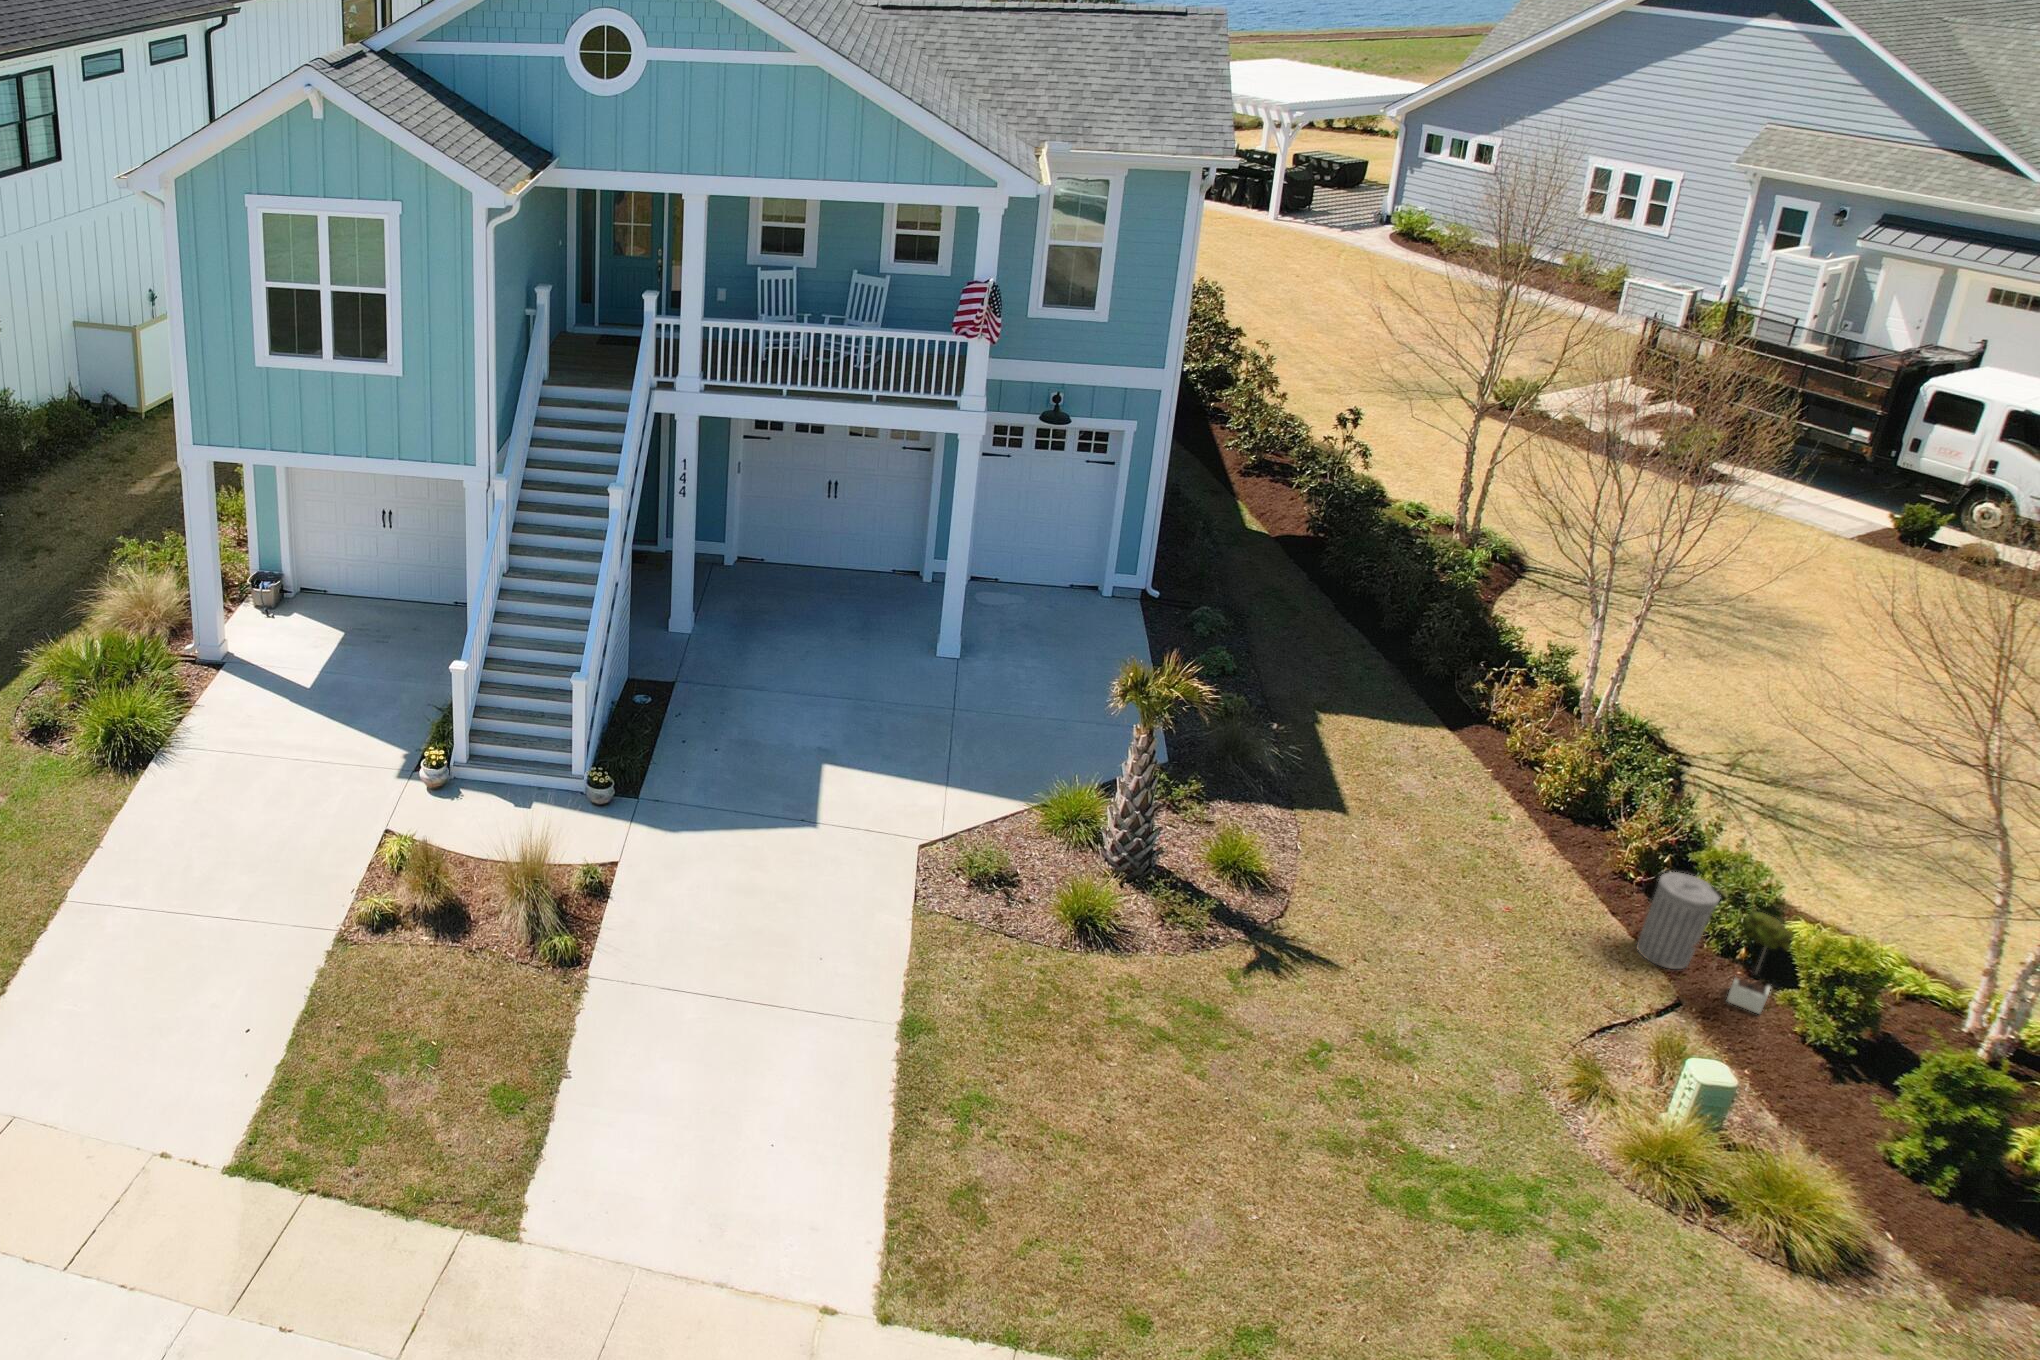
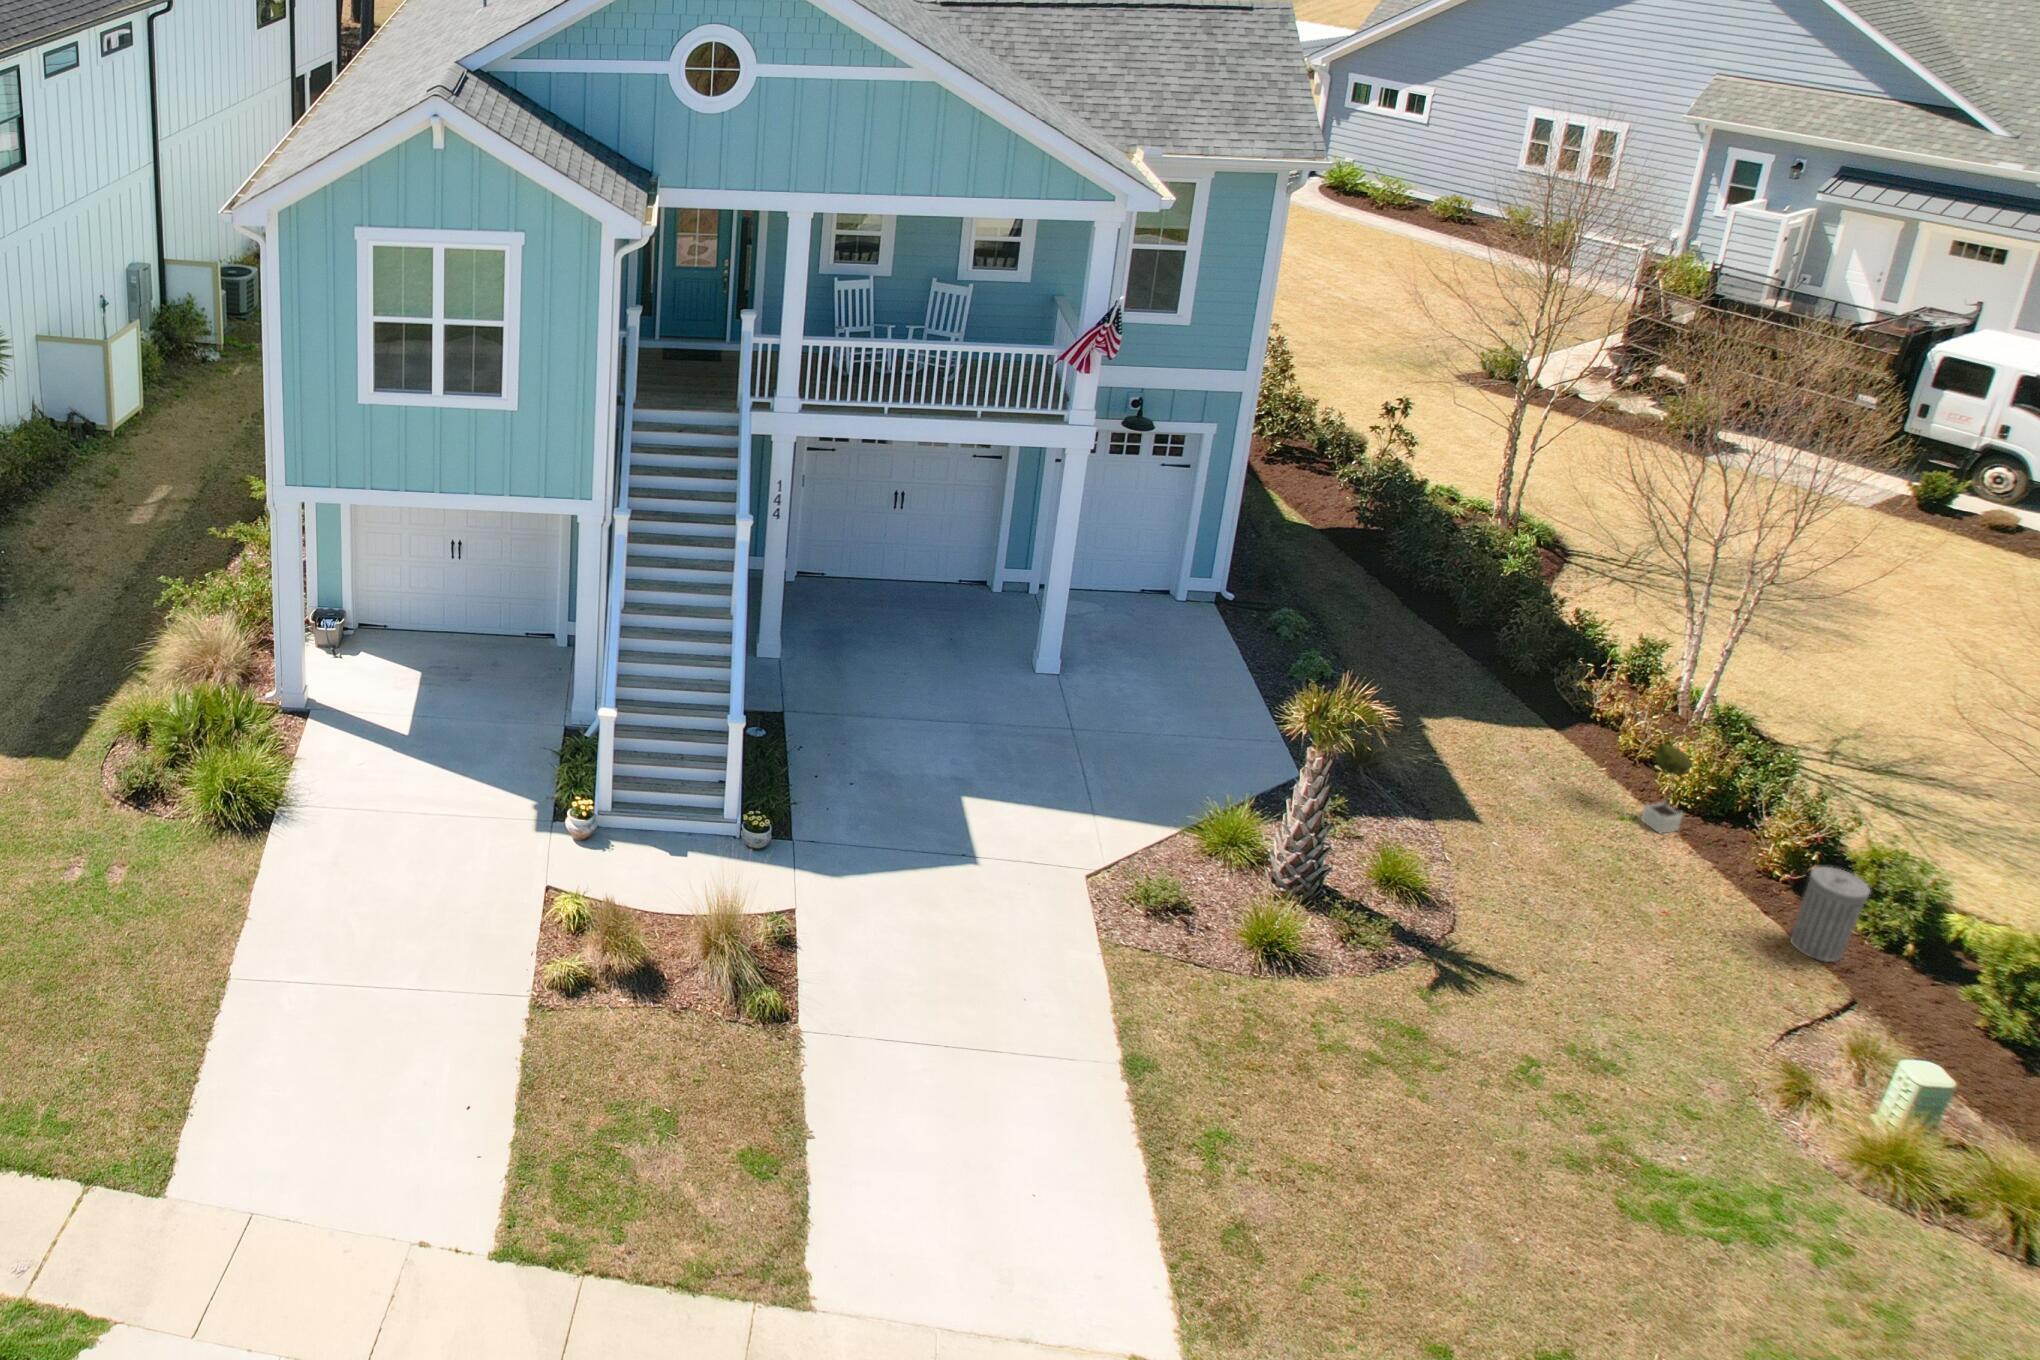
potted tree: present [1727,911,1791,1014] -> present [1641,745,1692,833]

